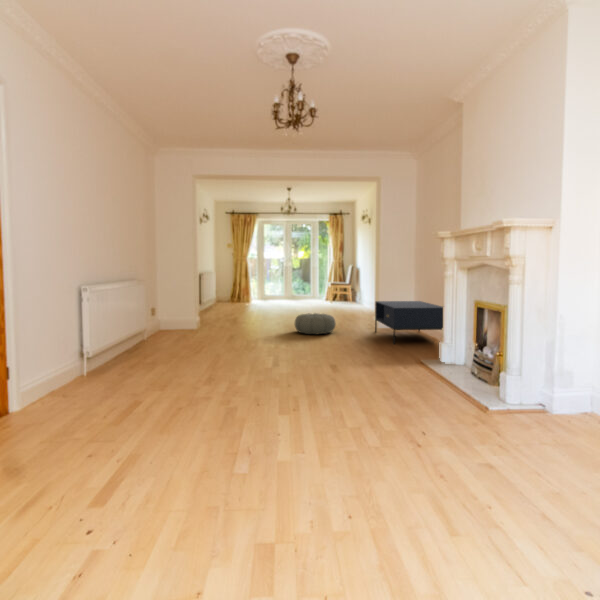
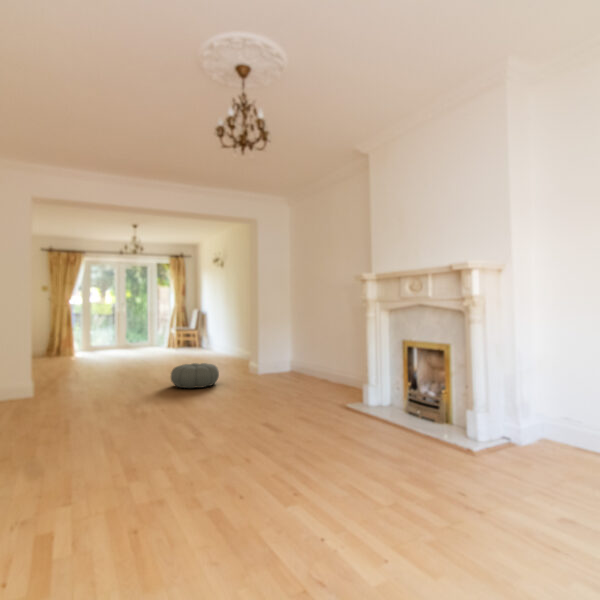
coffee table: present [375,301,443,344] -> none [259,343,341,391]

